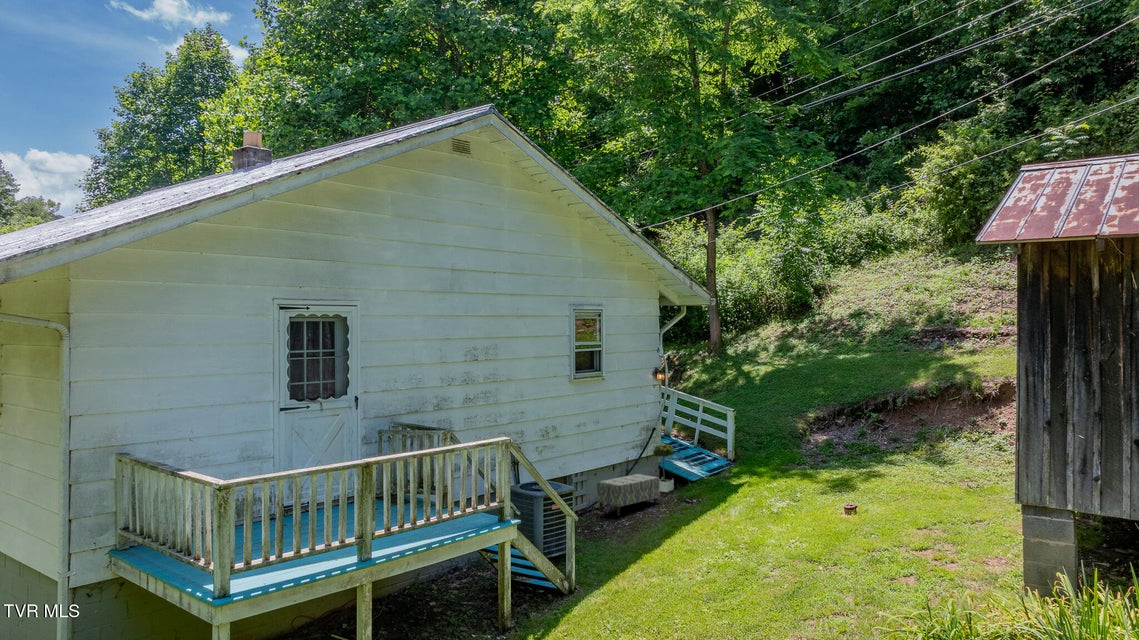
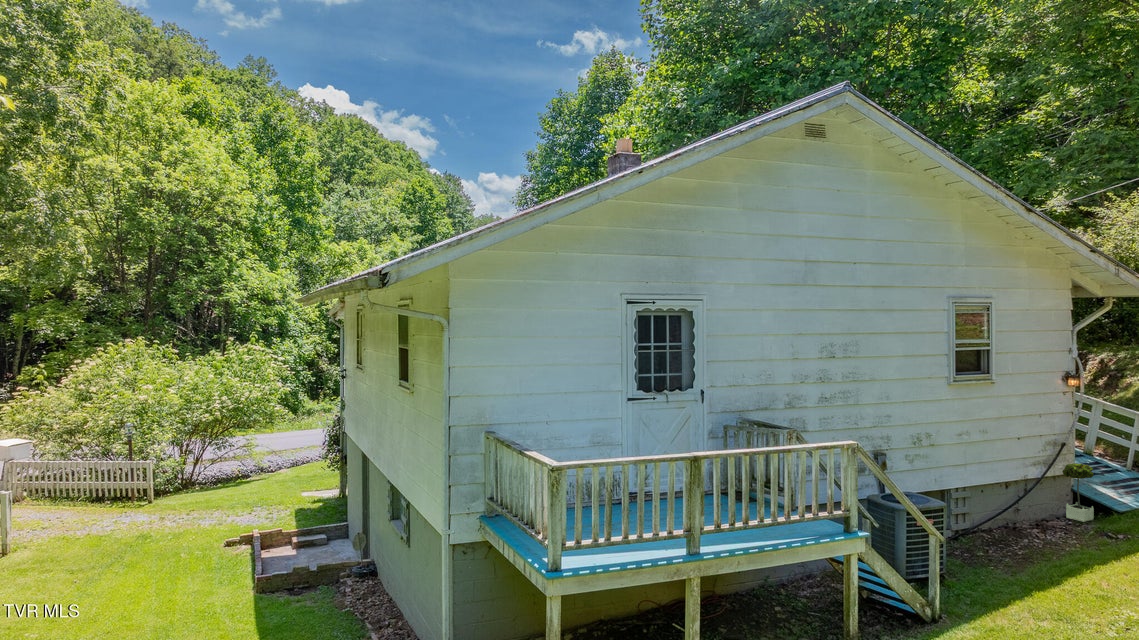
bench: present [597,474,660,516] -> none [982,495,1071,542]

